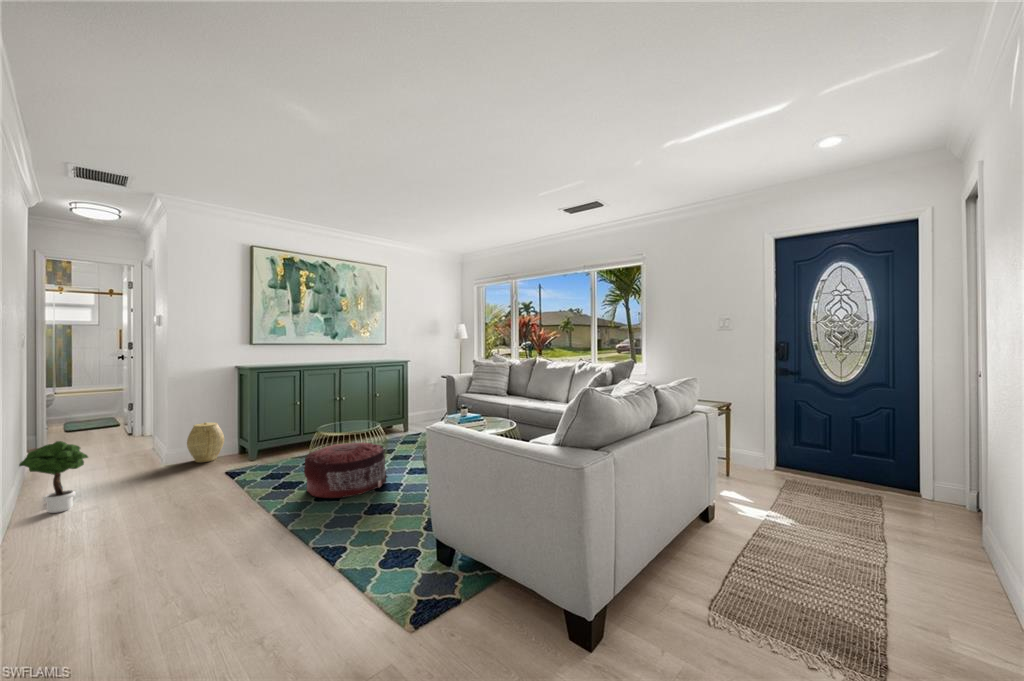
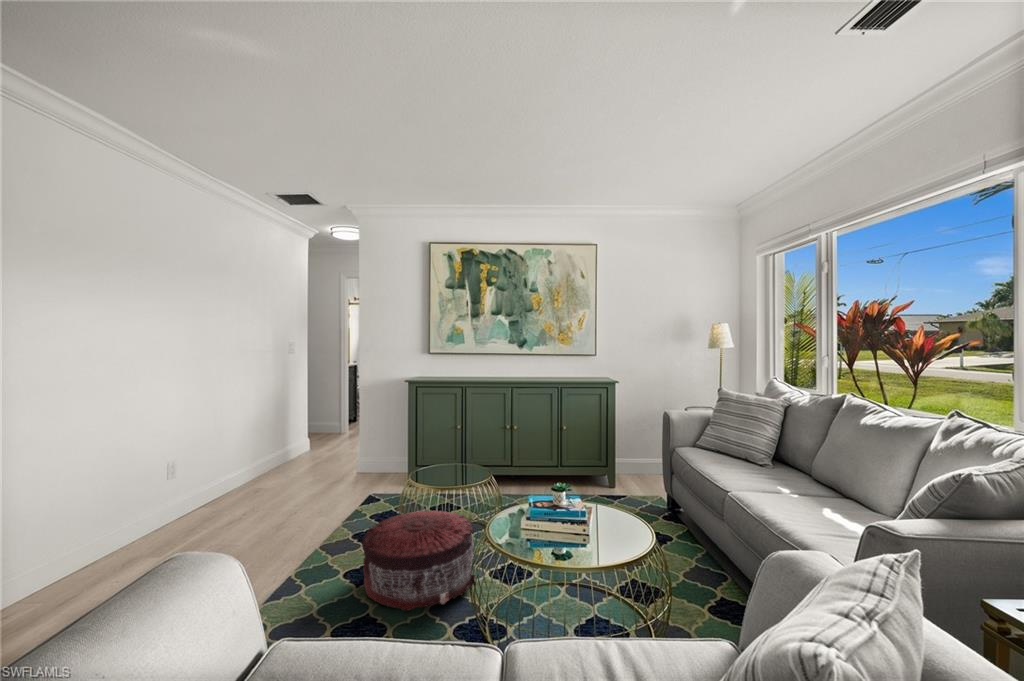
woven basket: present [187,422,224,462] -> none [356,440,390,484]
potted tree: present [19,441,88,513] -> none [177,454,247,522]

